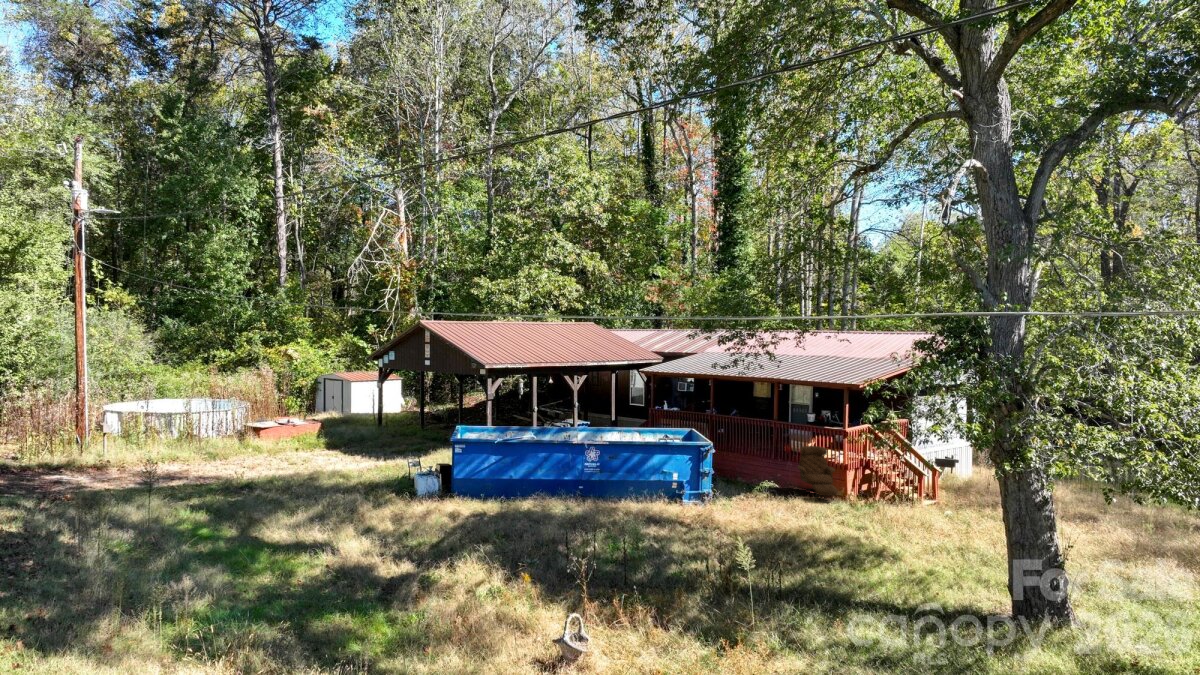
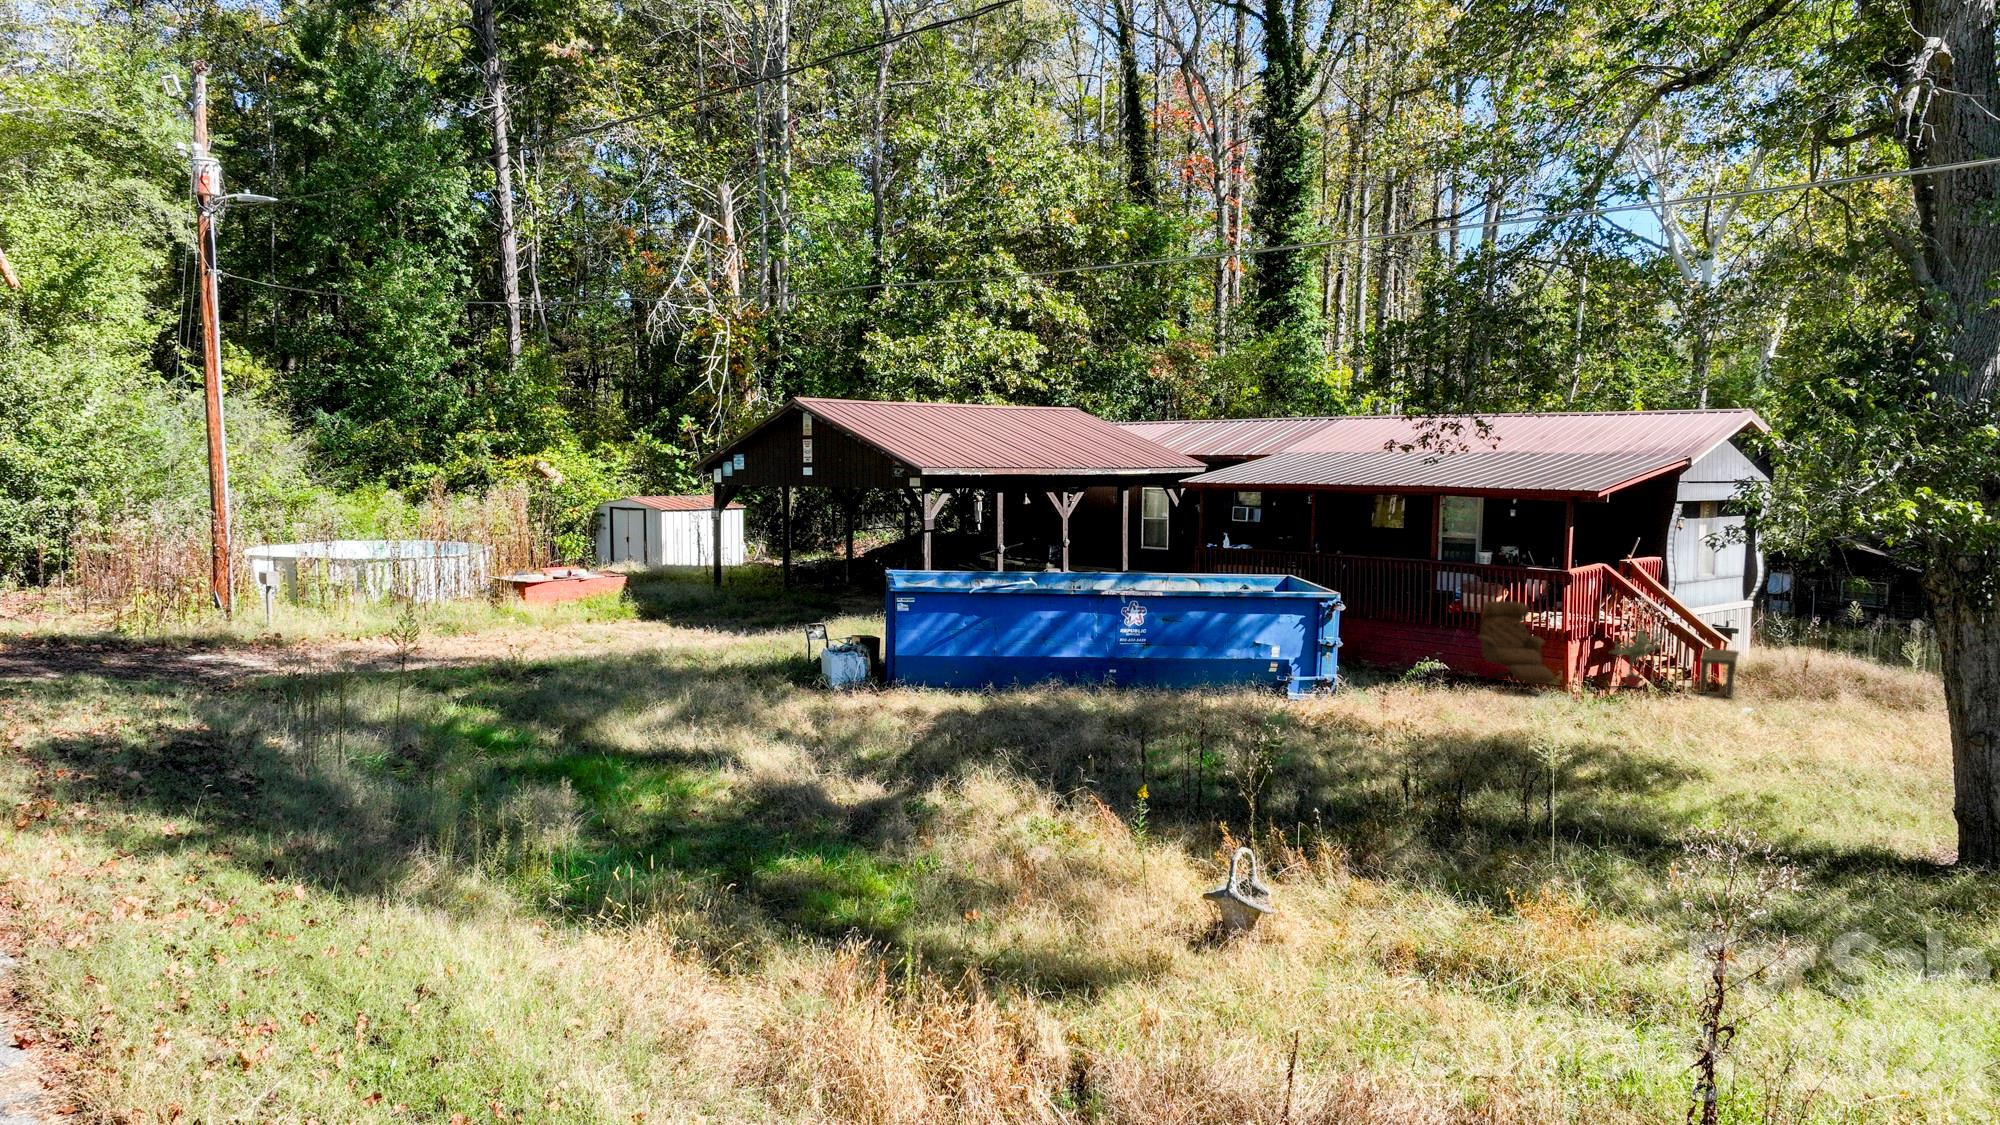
potted tree: none [872,460,903,498] -> present [1609,625,1663,688]
bench: none [923,474,949,504] -> present [1699,649,1739,697]

